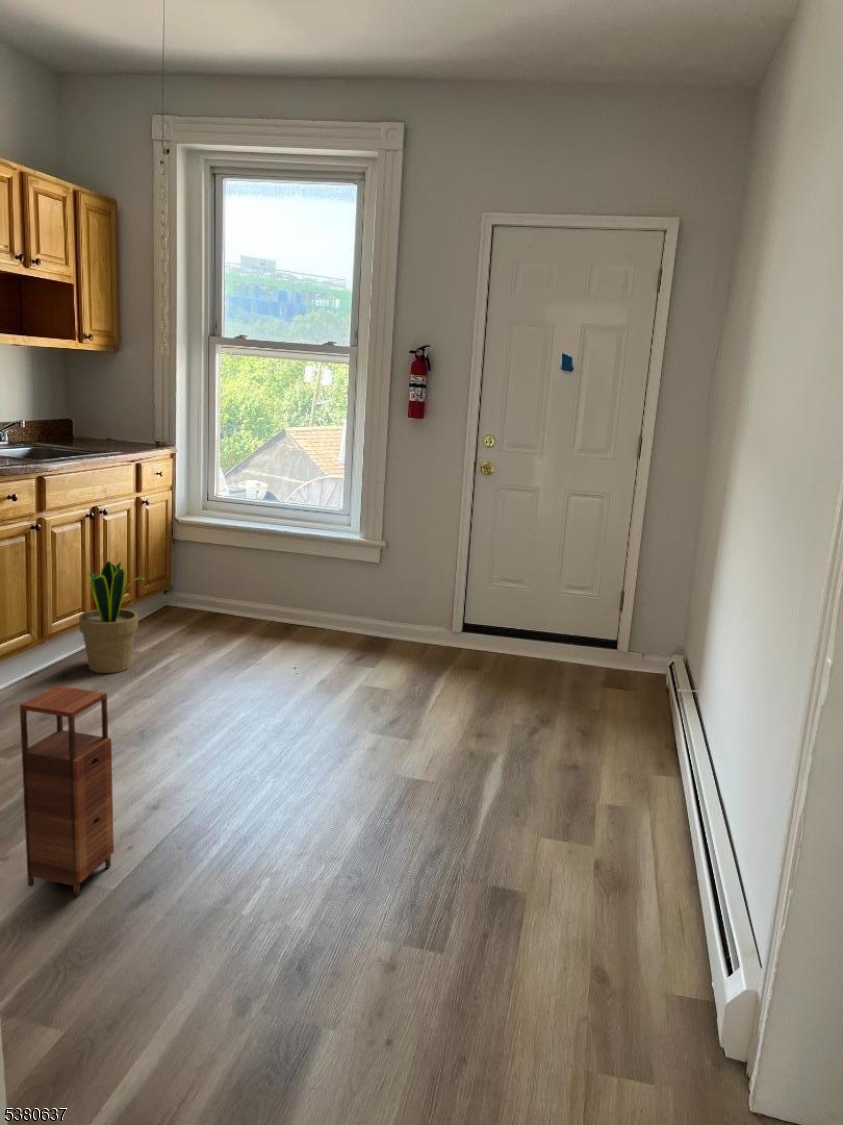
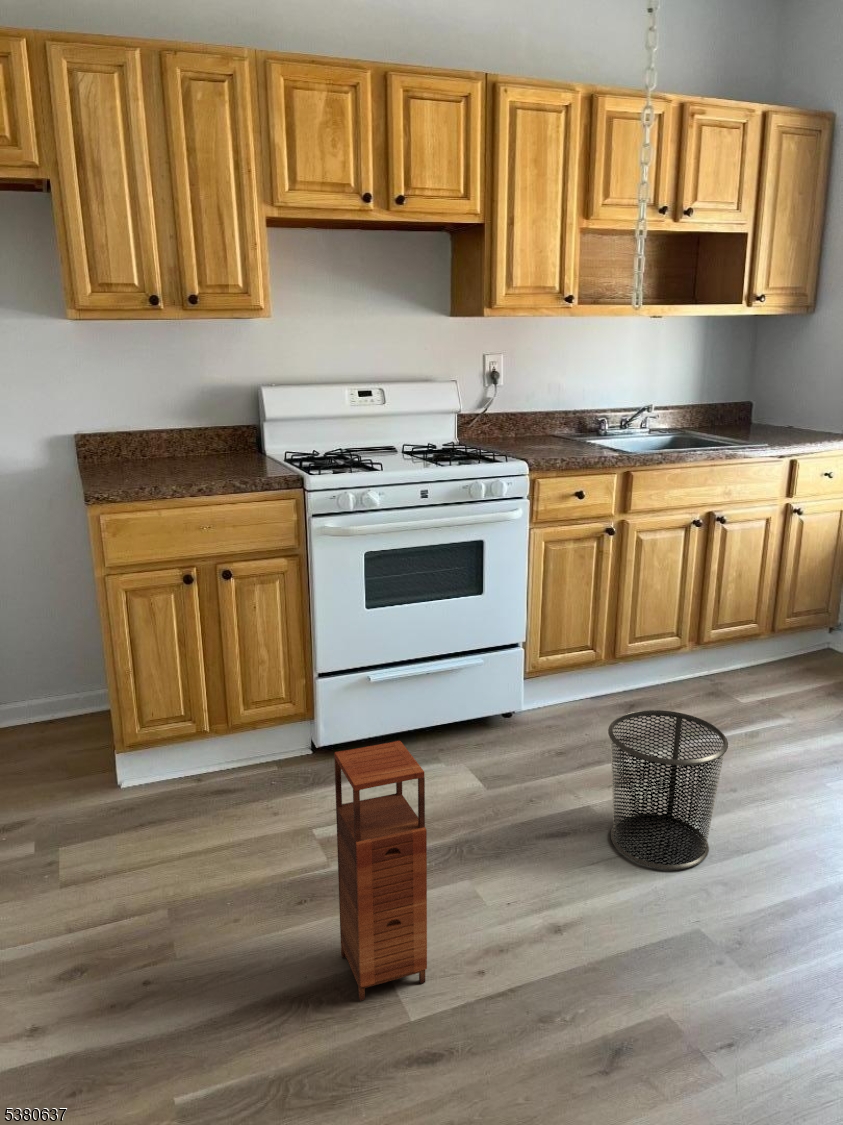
potted plant: present [79,561,145,673] -> none [653,582,740,722]
waste bin: none [130,644,217,754] -> present [608,710,728,870]

